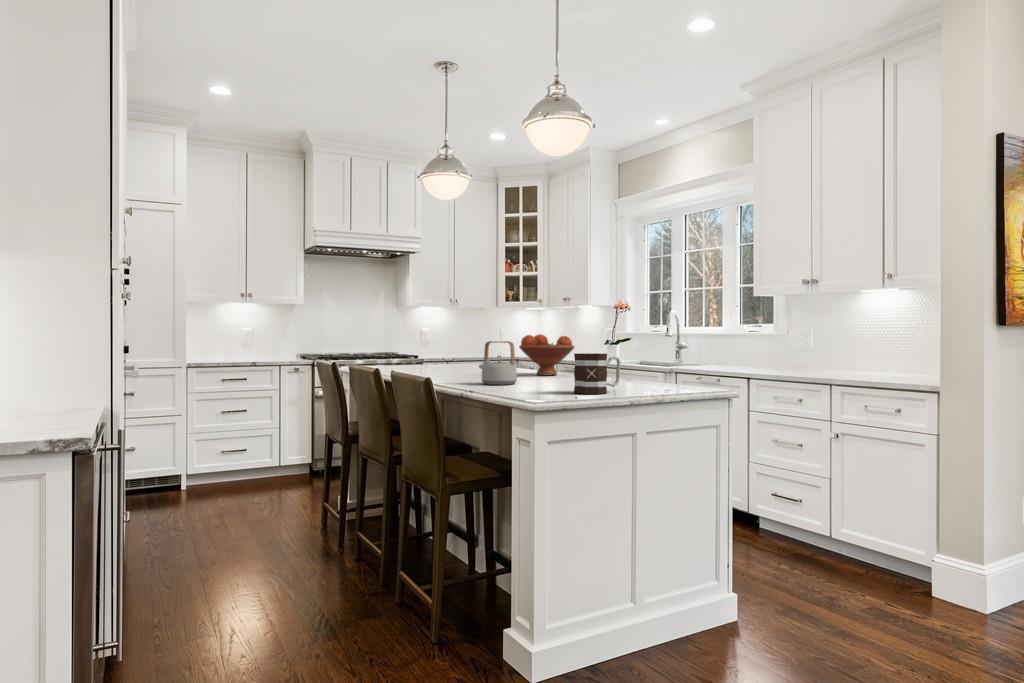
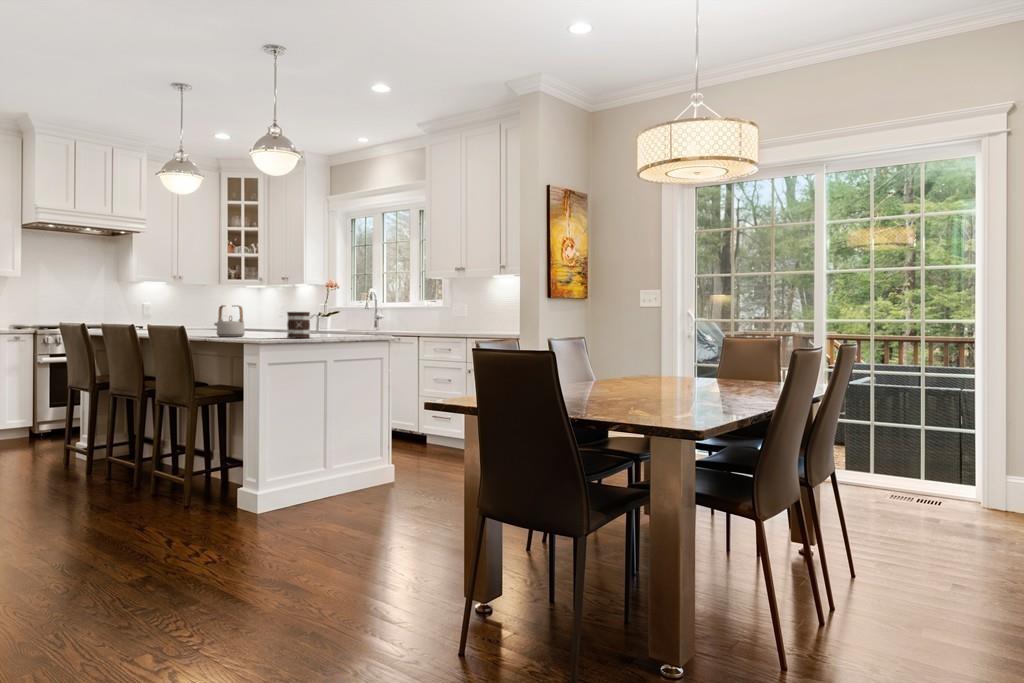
fruit bowl: present [519,334,574,375] -> none [245,303,290,334]

